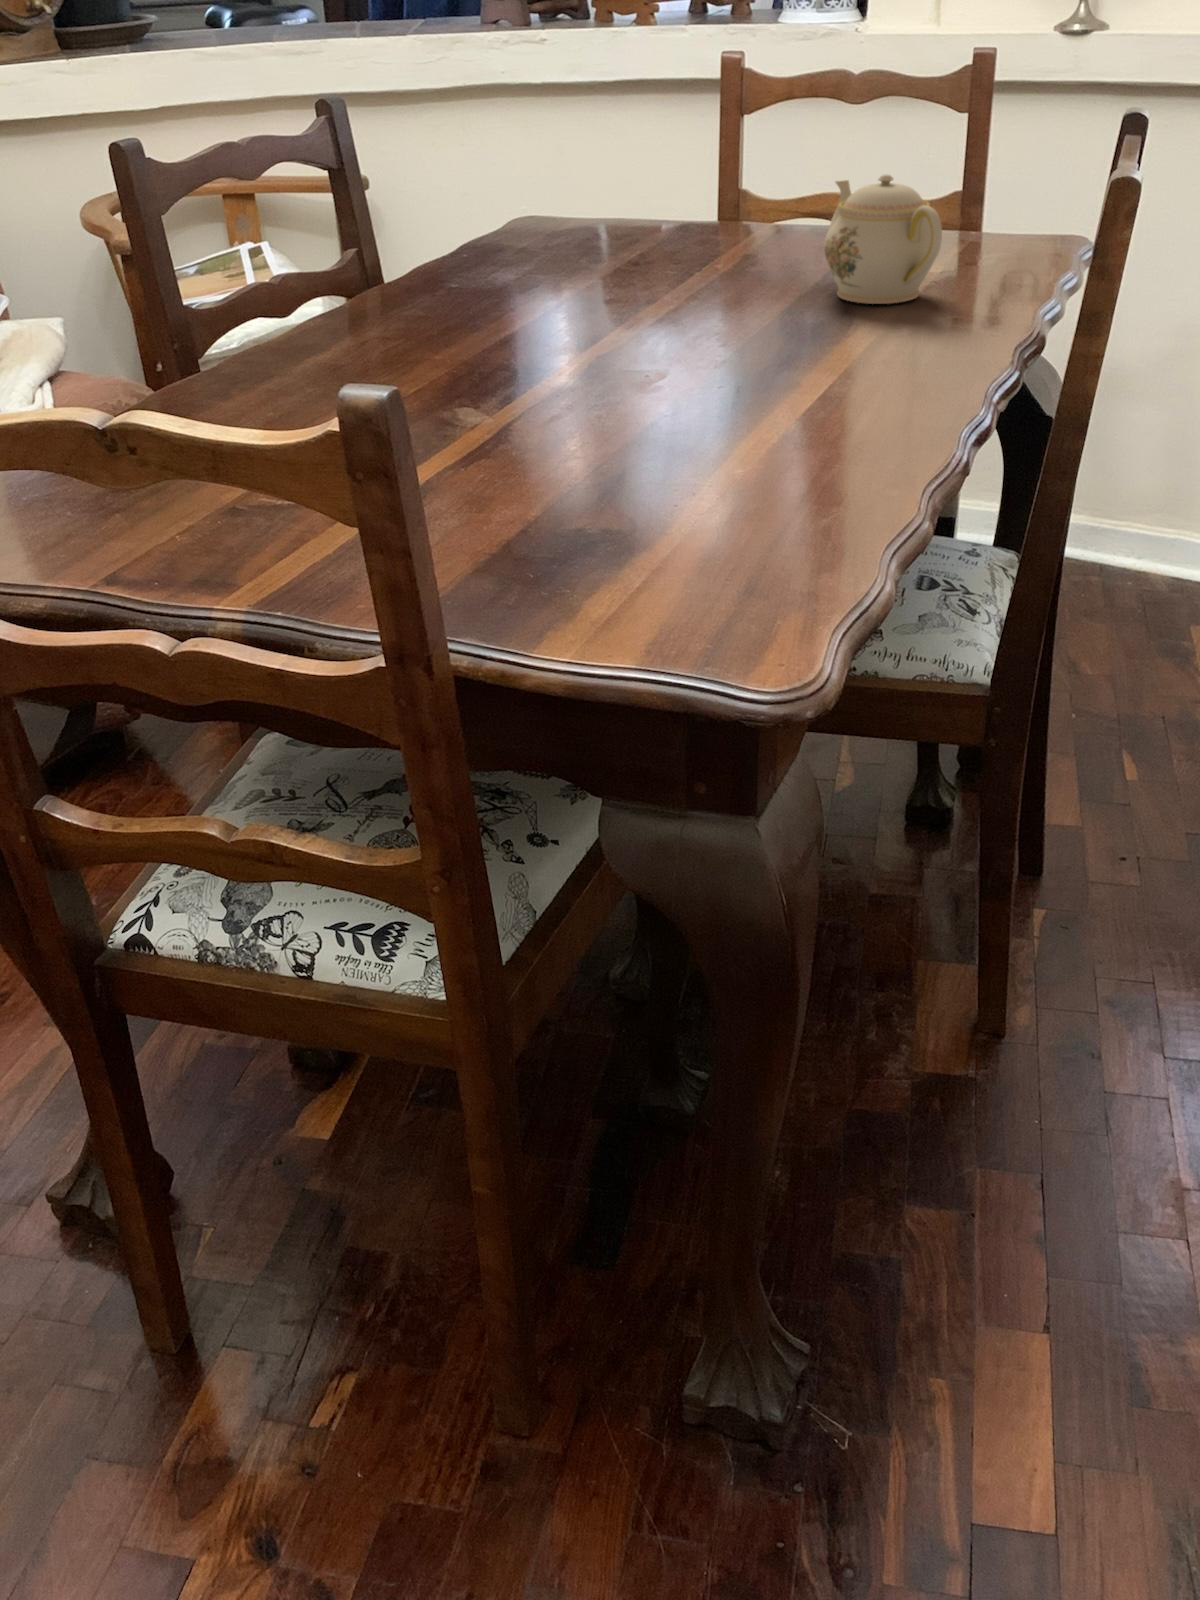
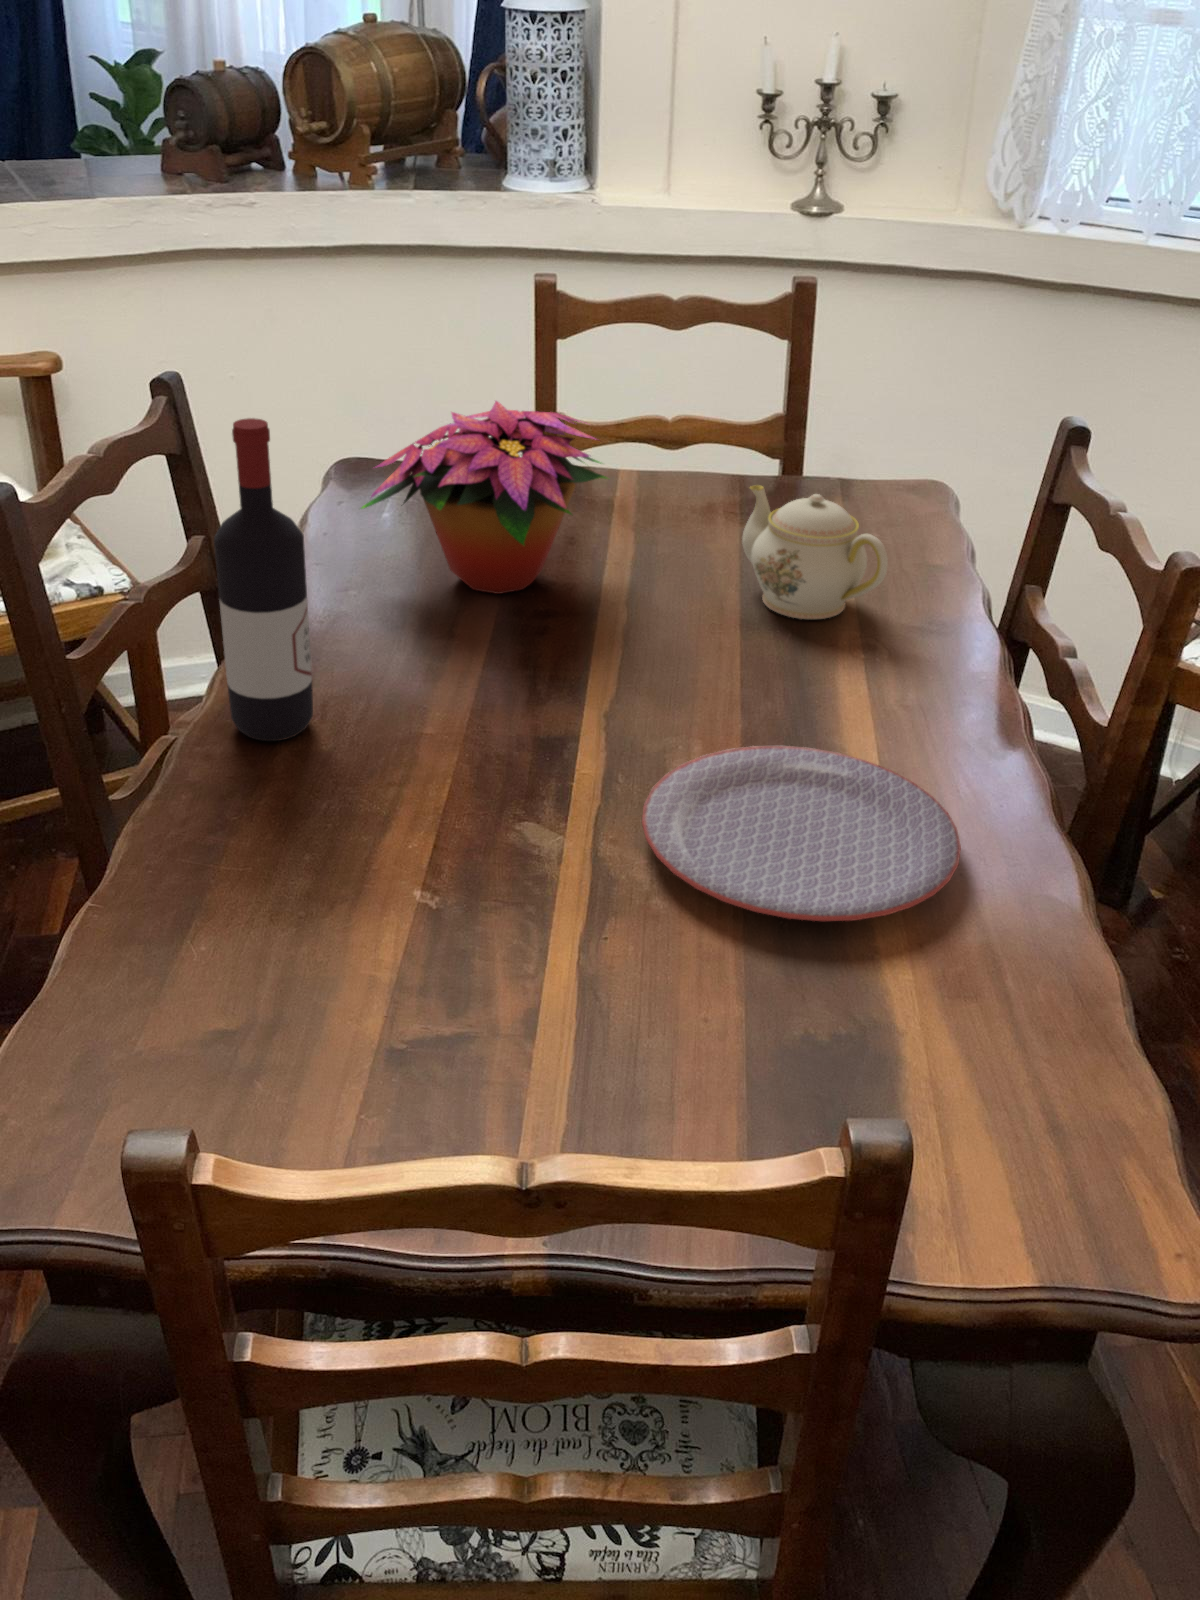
wine bottle: none [260,39,359,354] -> present [214,418,313,741]
flower arrangement: none [467,95,715,286] -> present [361,401,607,594]
plate: none [563,360,873,458] -> present [642,746,961,921]

